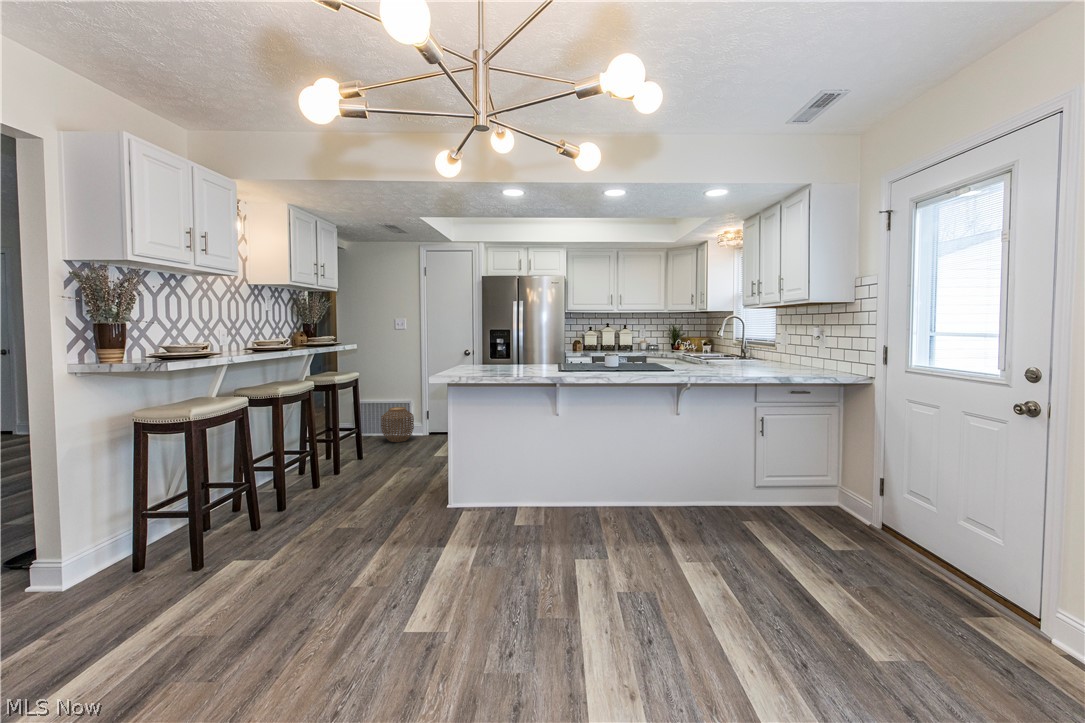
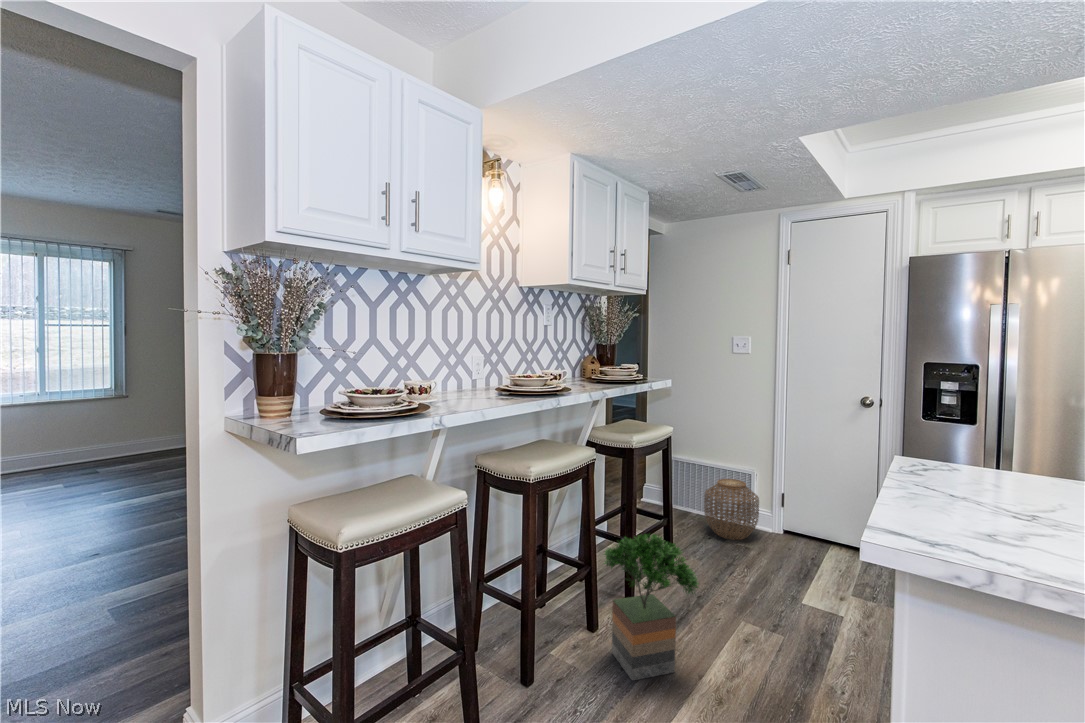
potted tree: none [322,424,377,498] -> present [604,533,699,681]

